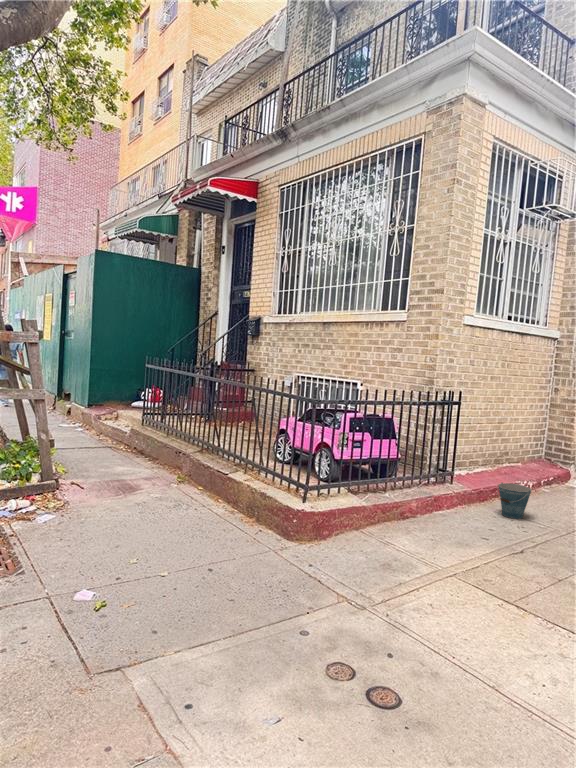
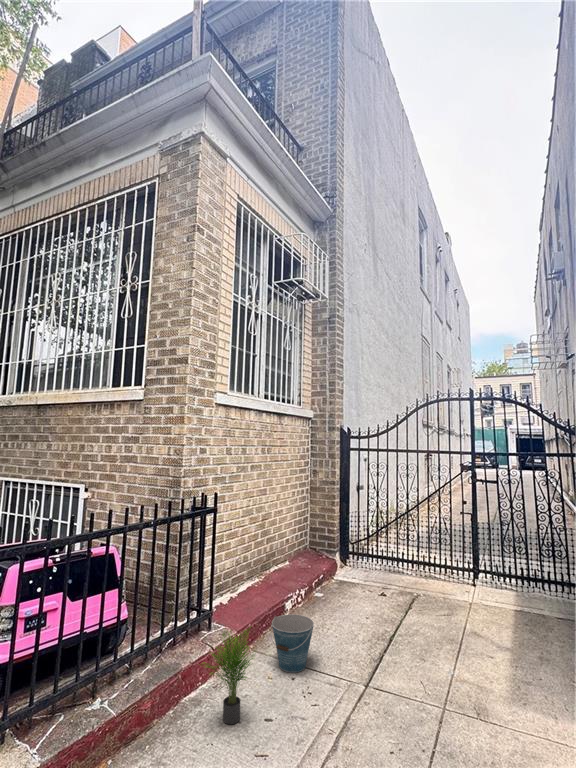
potted plant: none [446,472,487,527] -> present [206,631,253,724]

